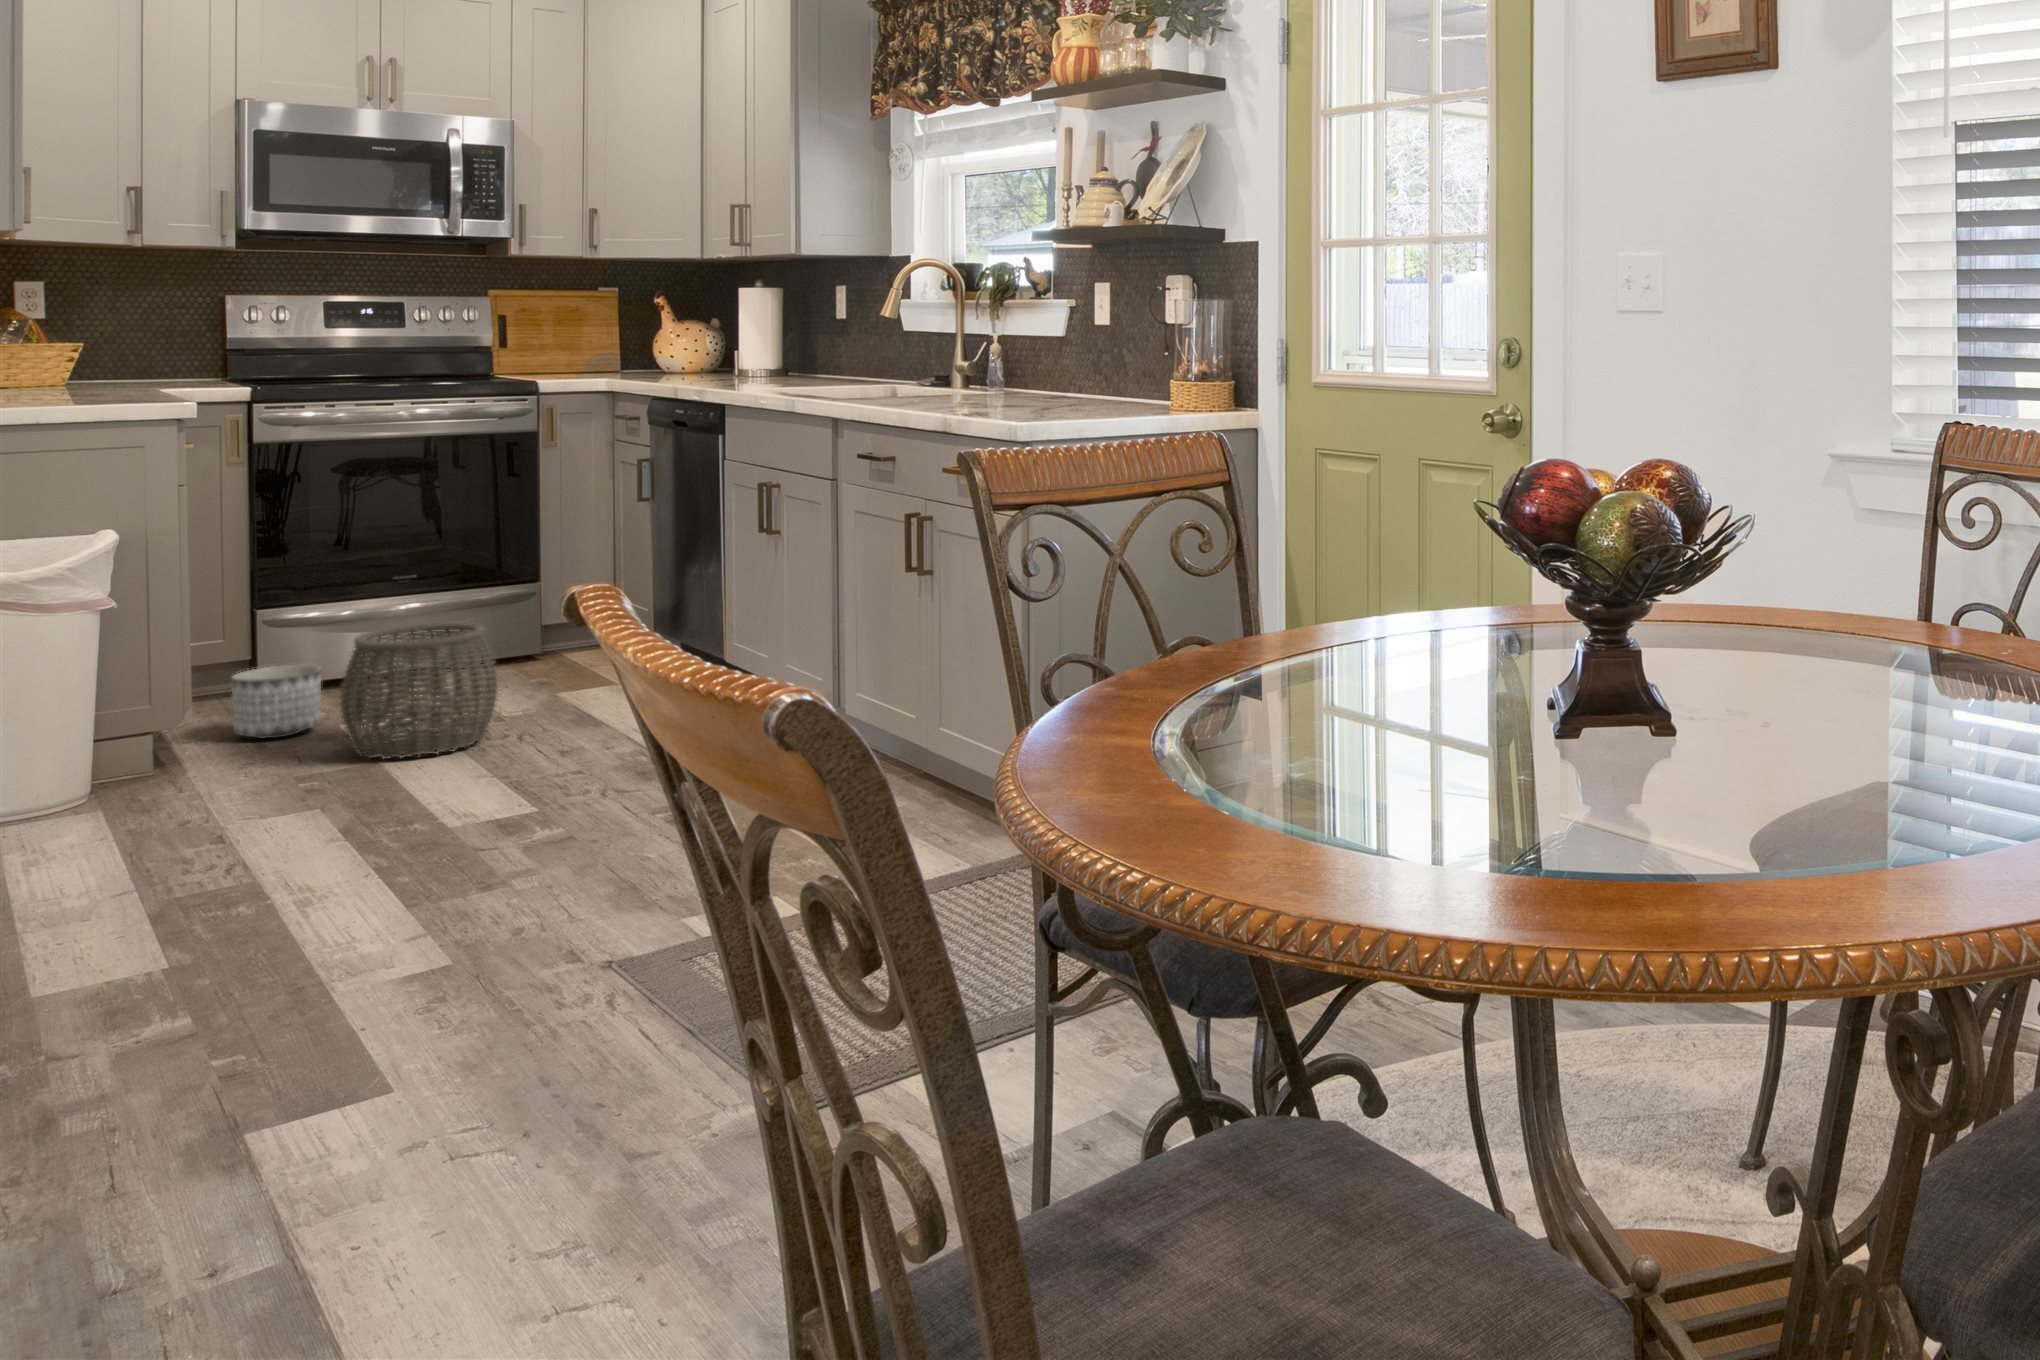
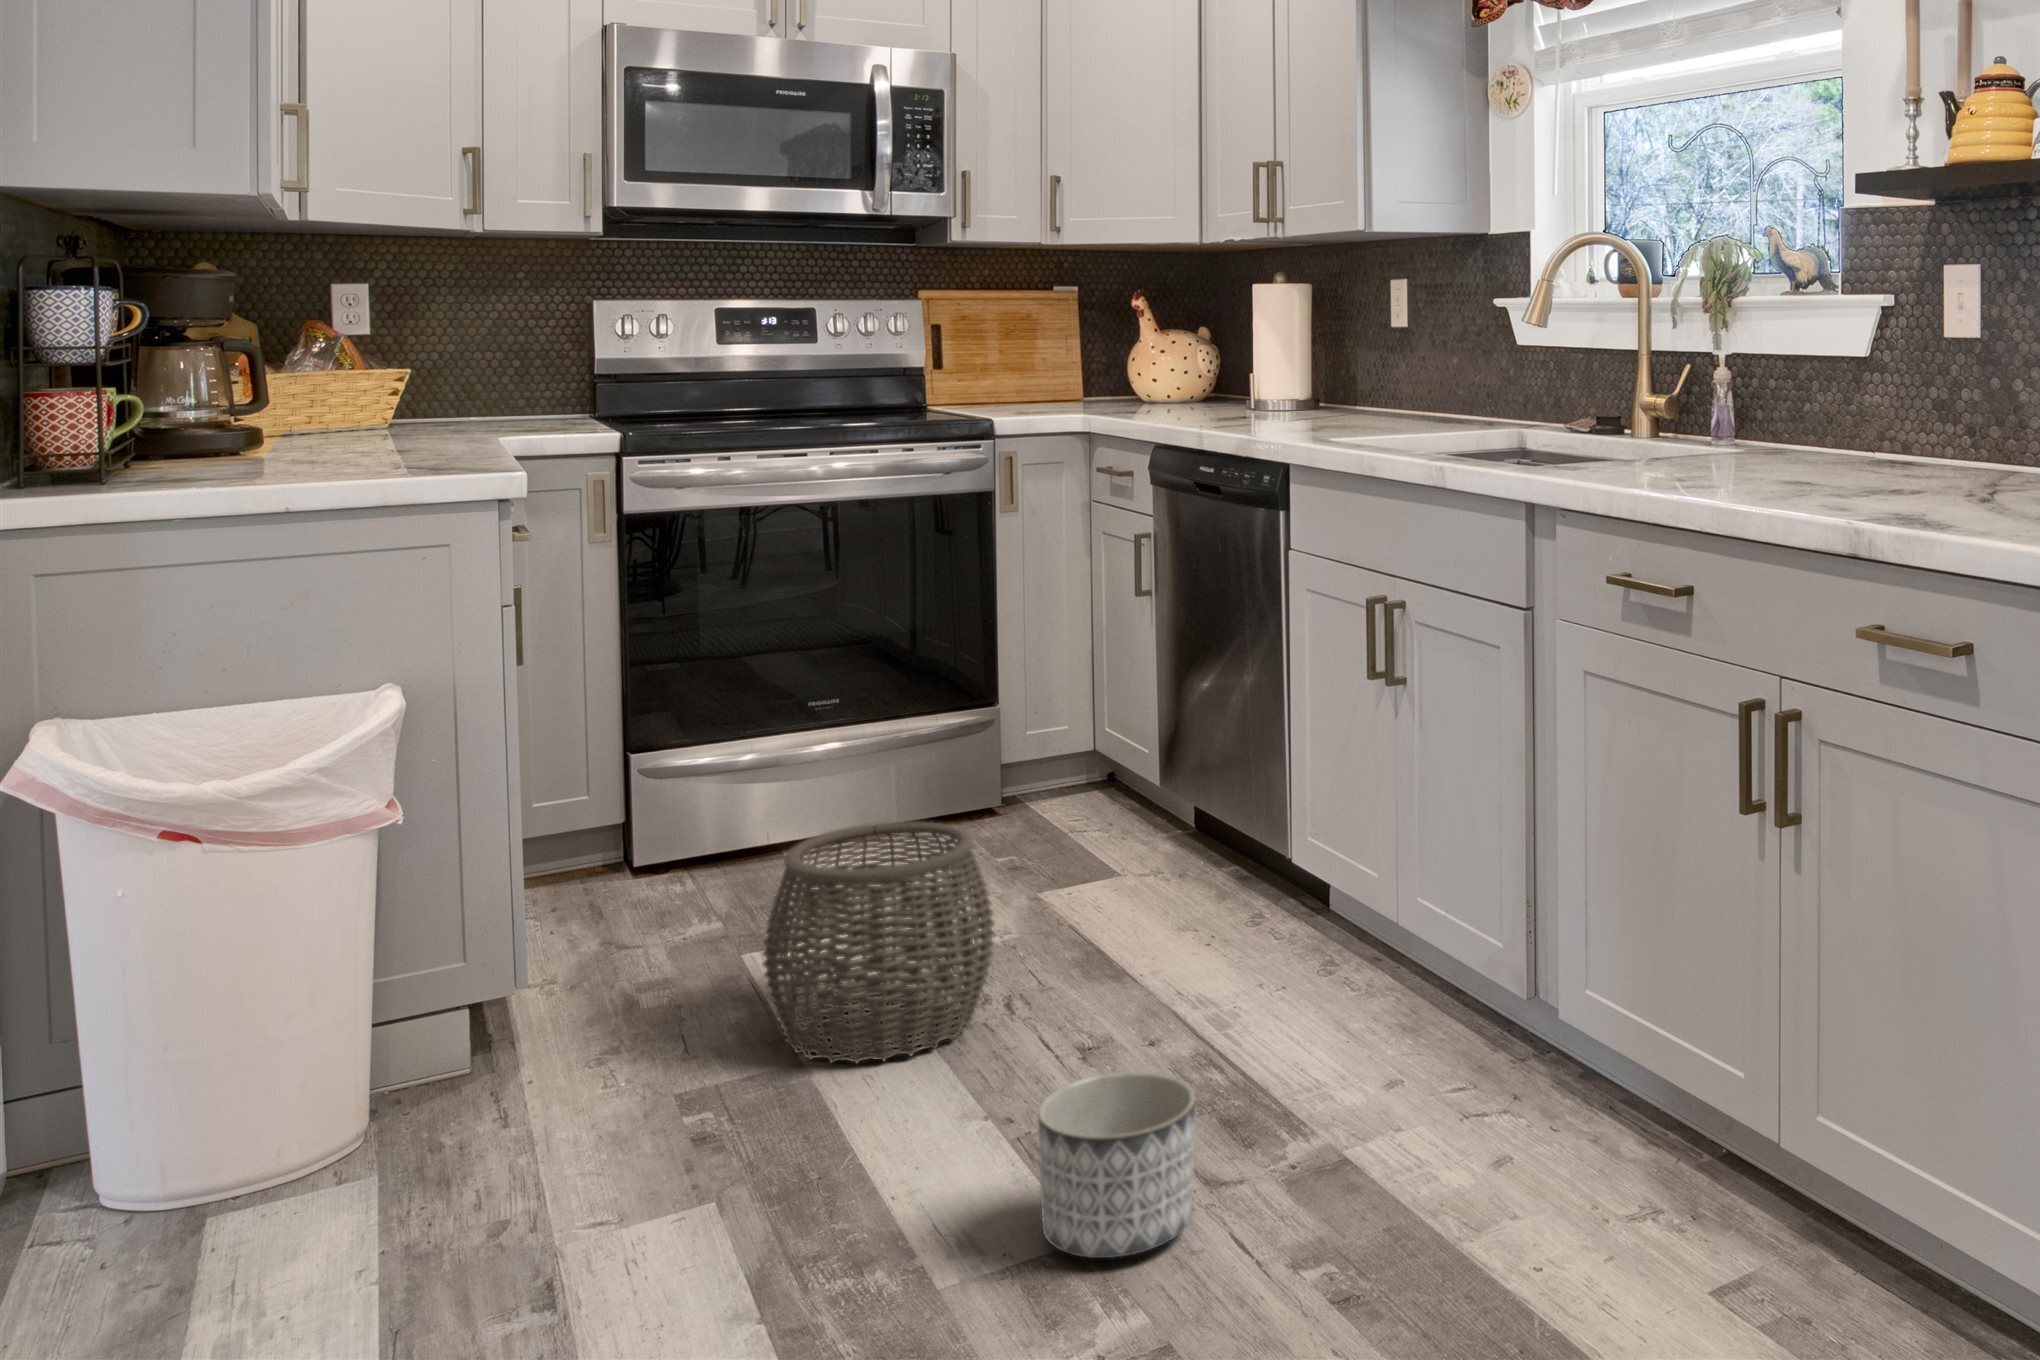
planter: present [232,665,321,738] -> present [1038,1071,1195,1258]

